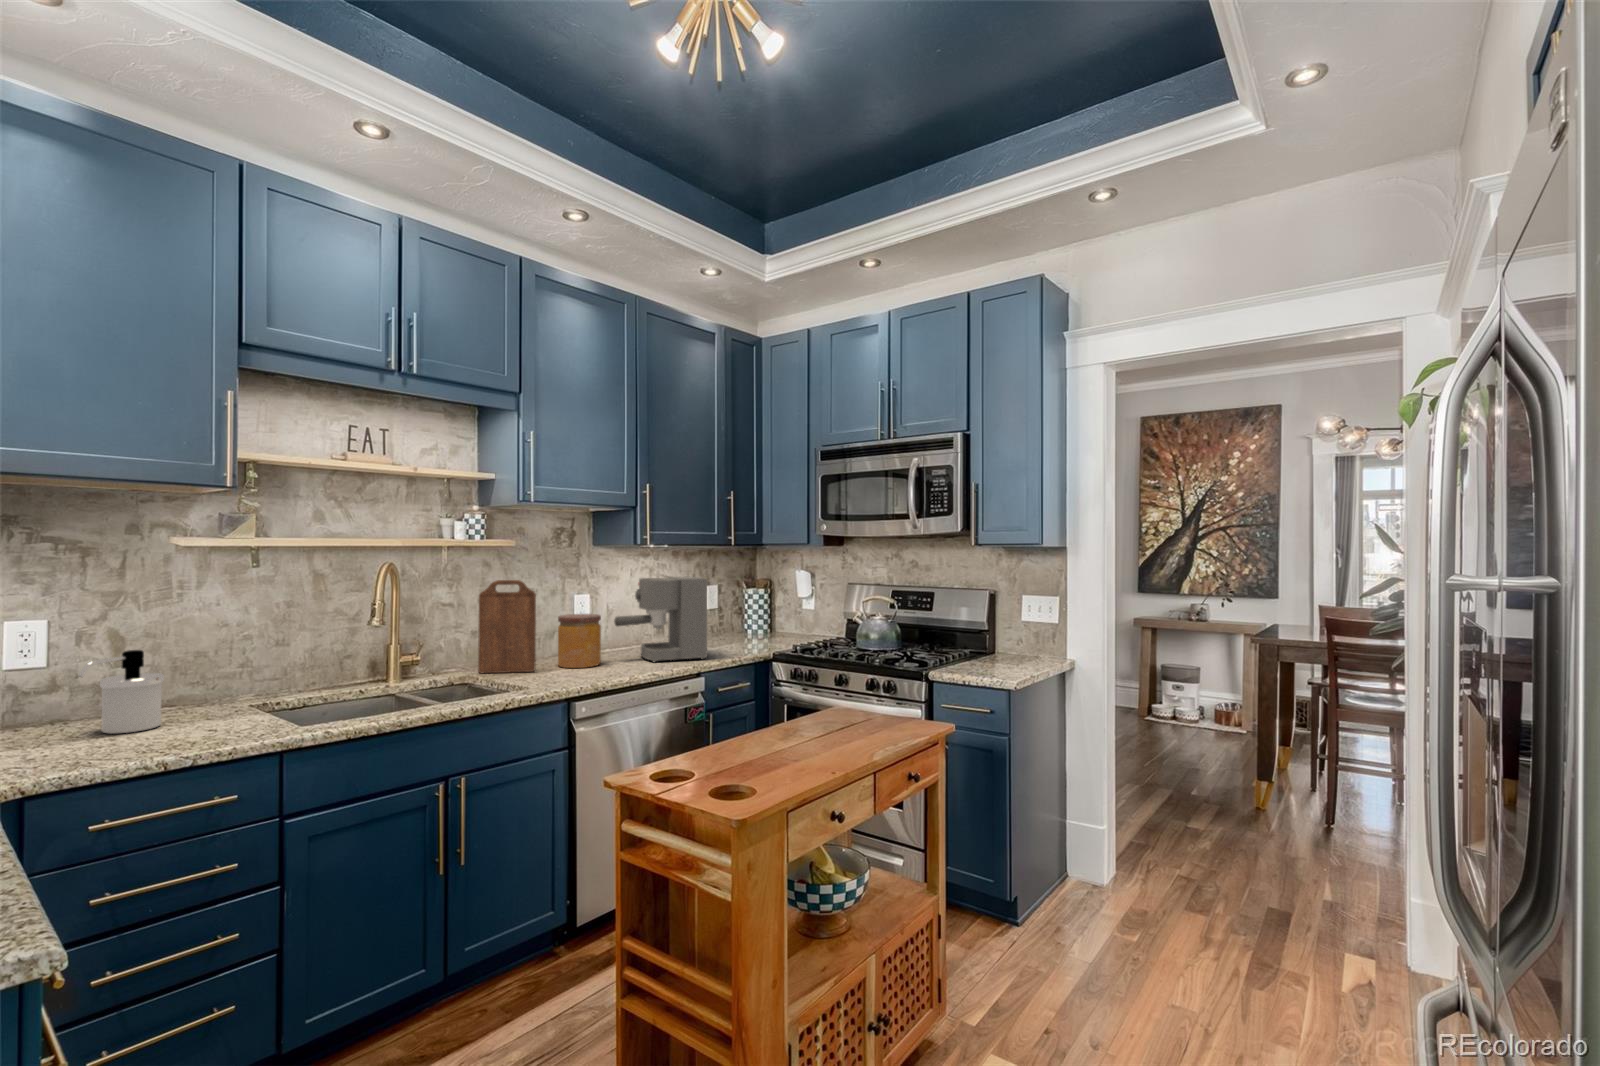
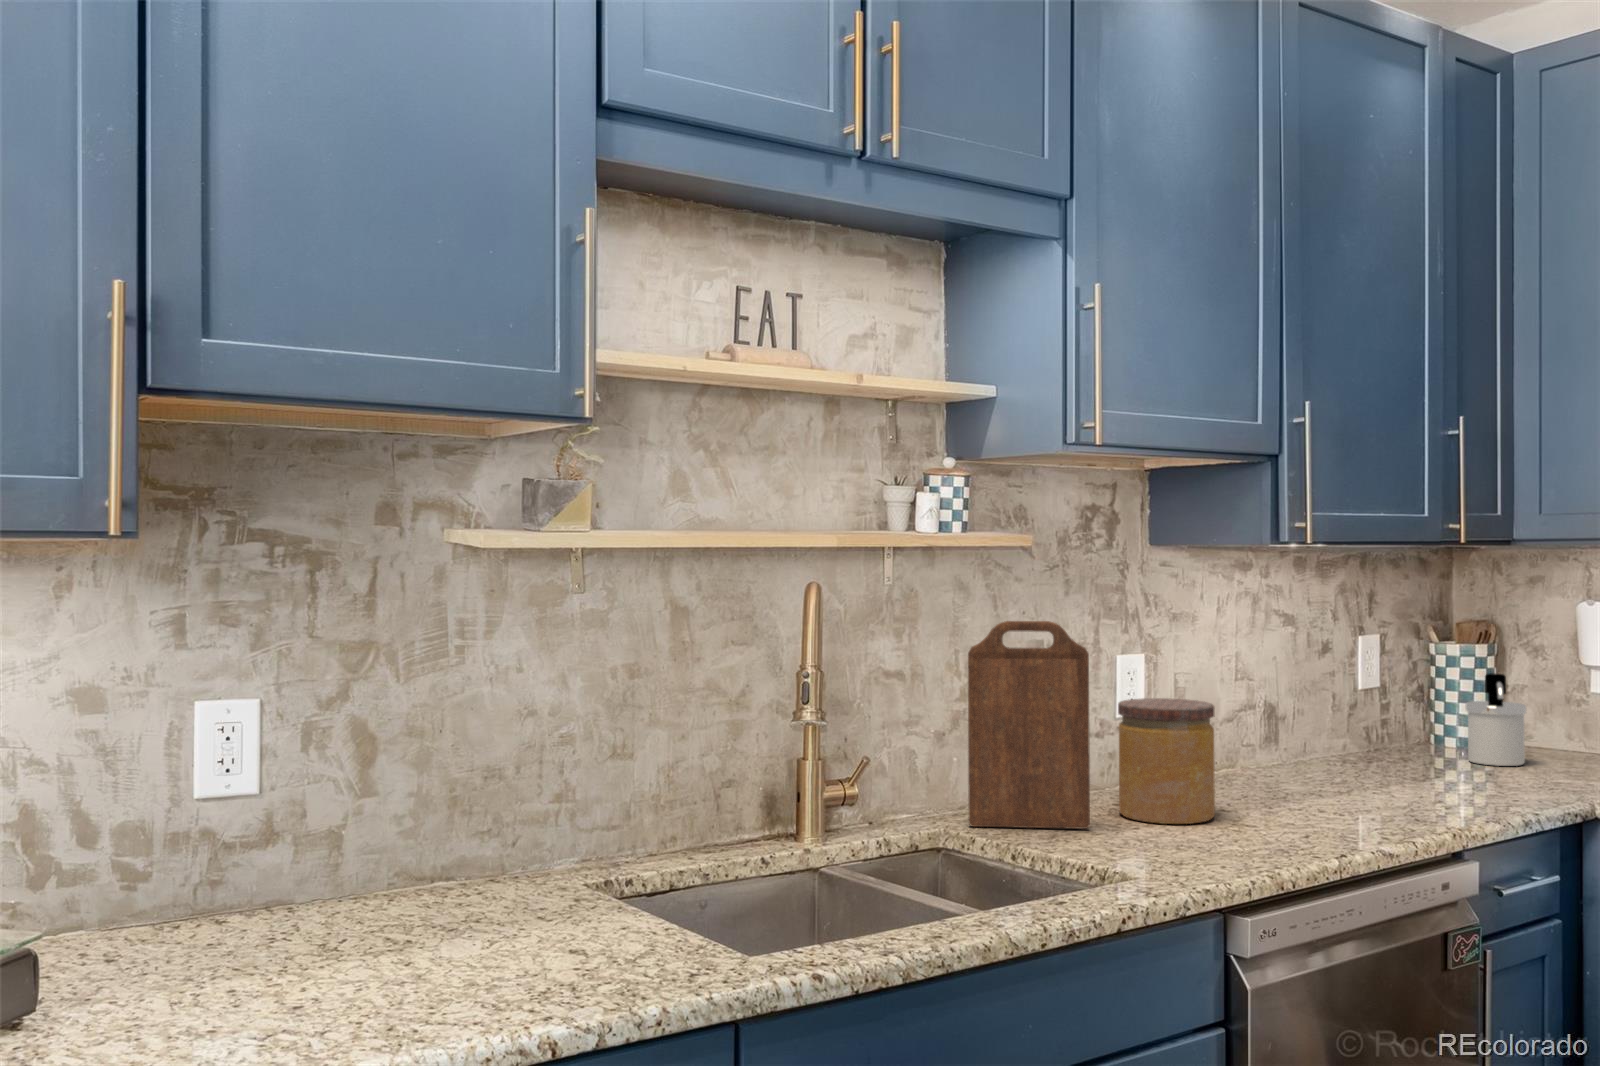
coffee maker: present [614,577,707,662] -> none [1233,616,1458,818]
soap dispenser: present [78,650,164,734] -> present [1466,673,1526,766]

